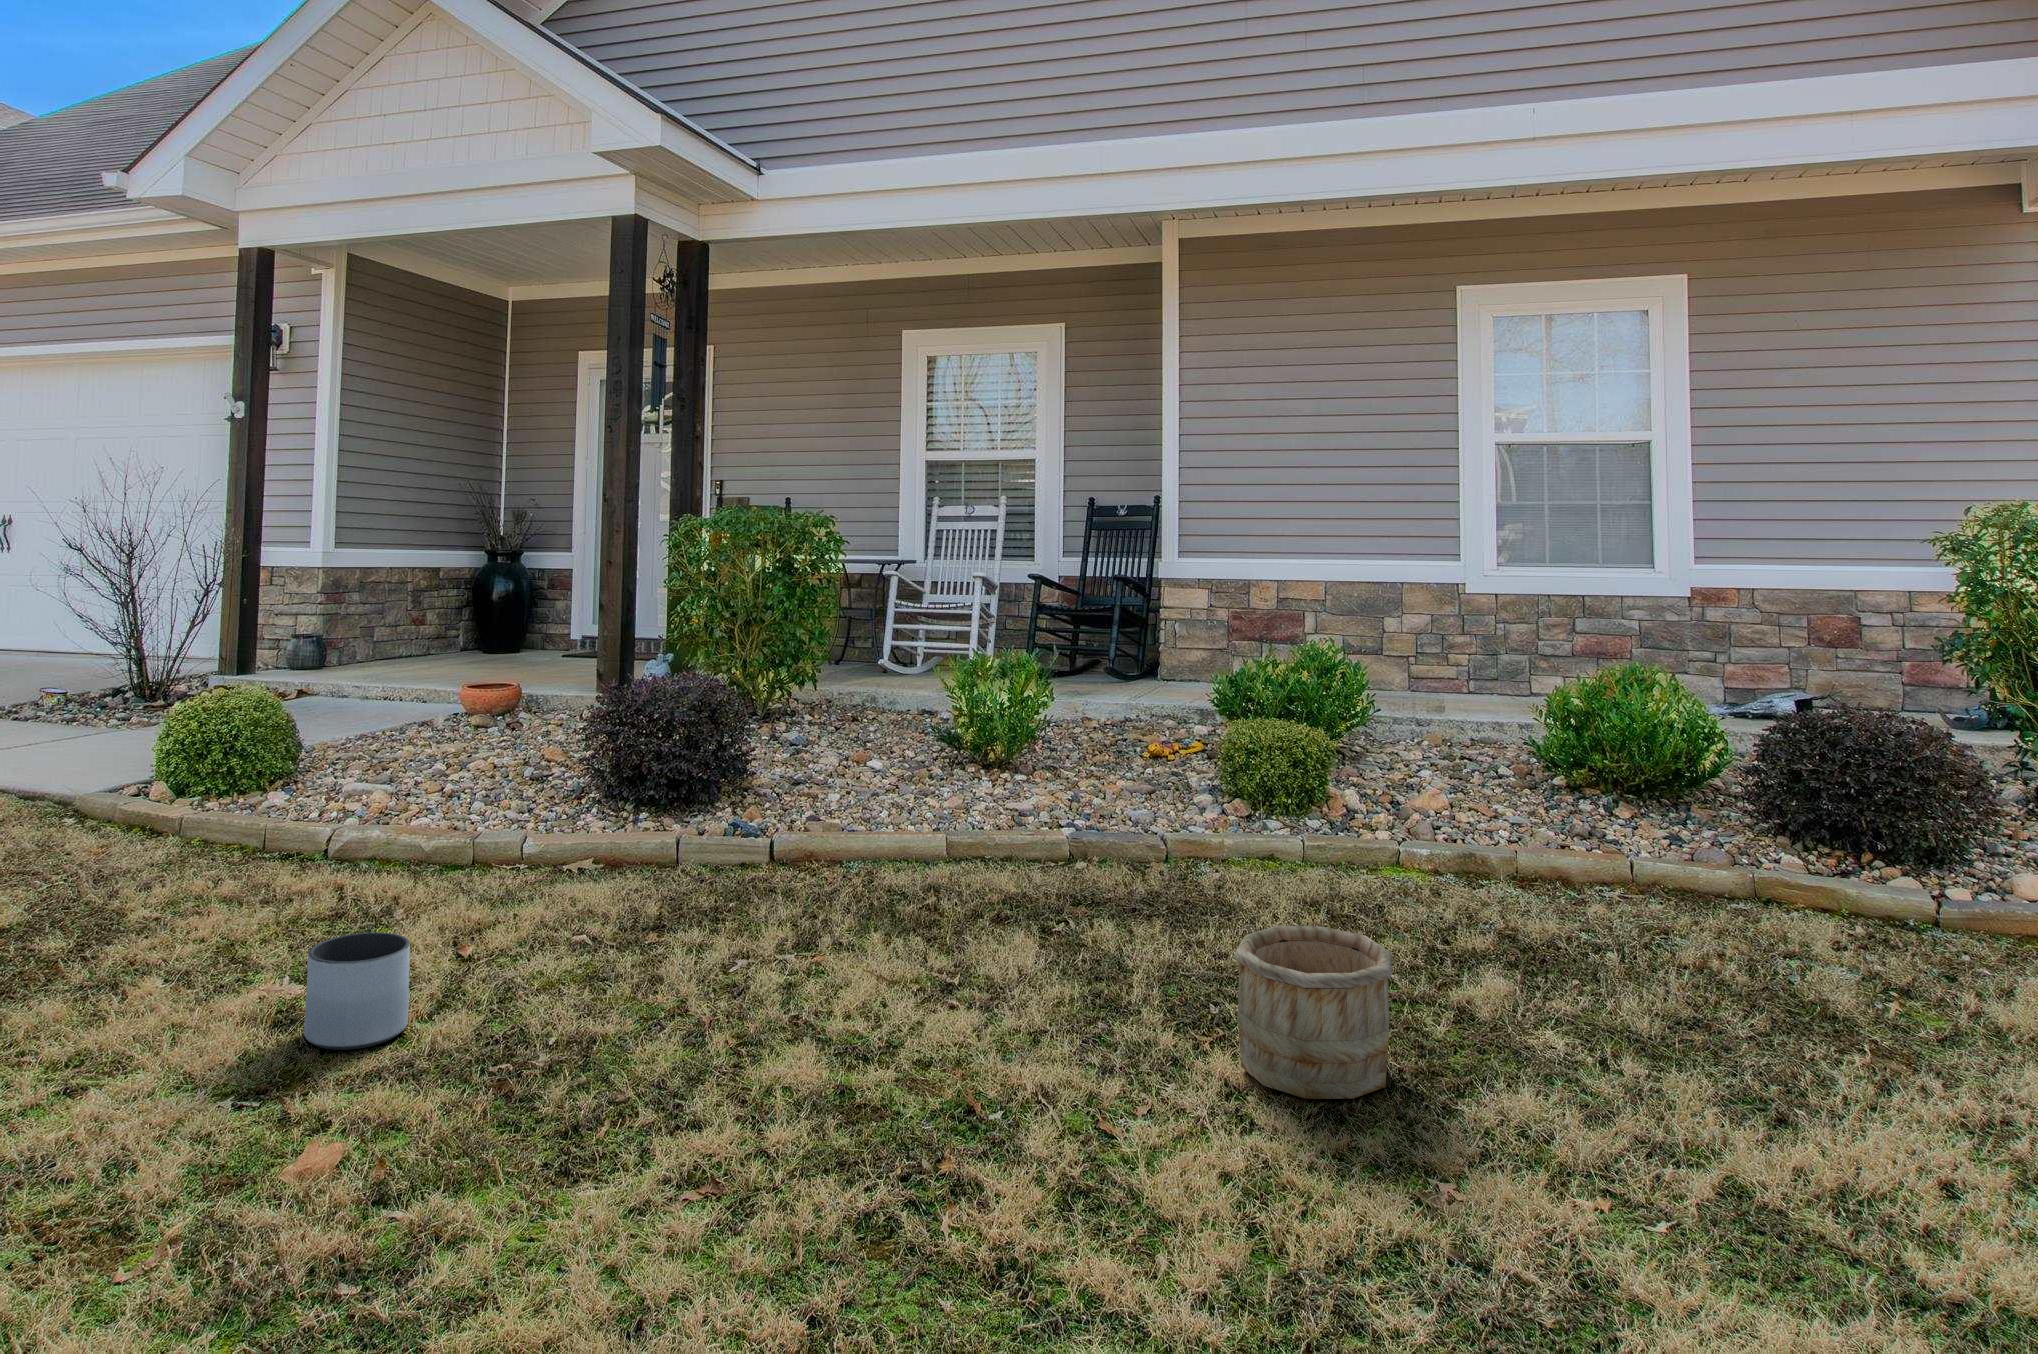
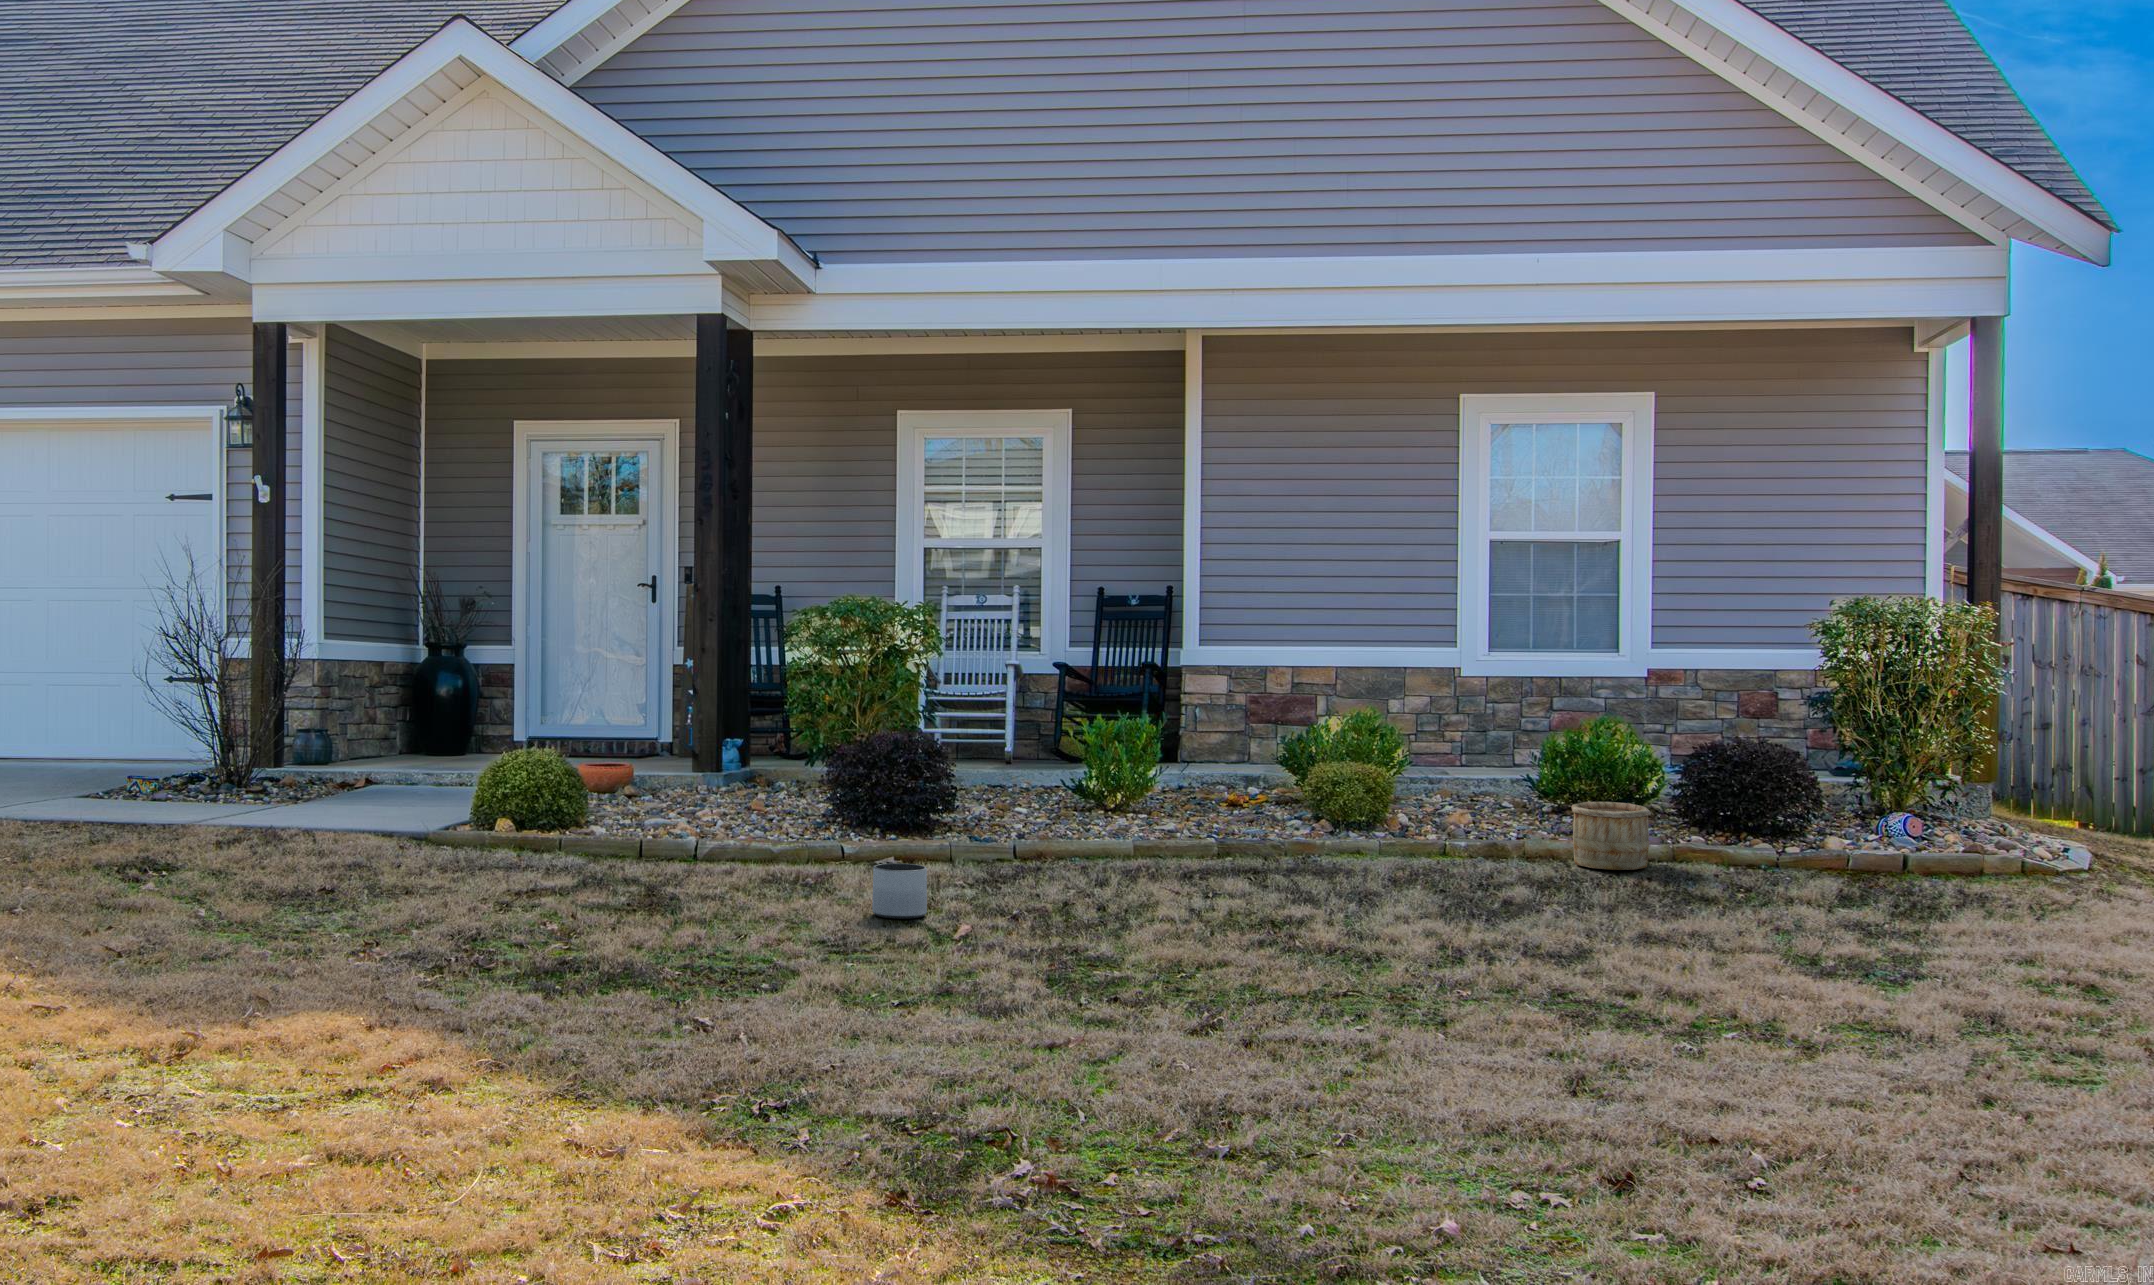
wooden bucket: present [1234,926,1393,1099] -> present [1571,802,1651,870]

